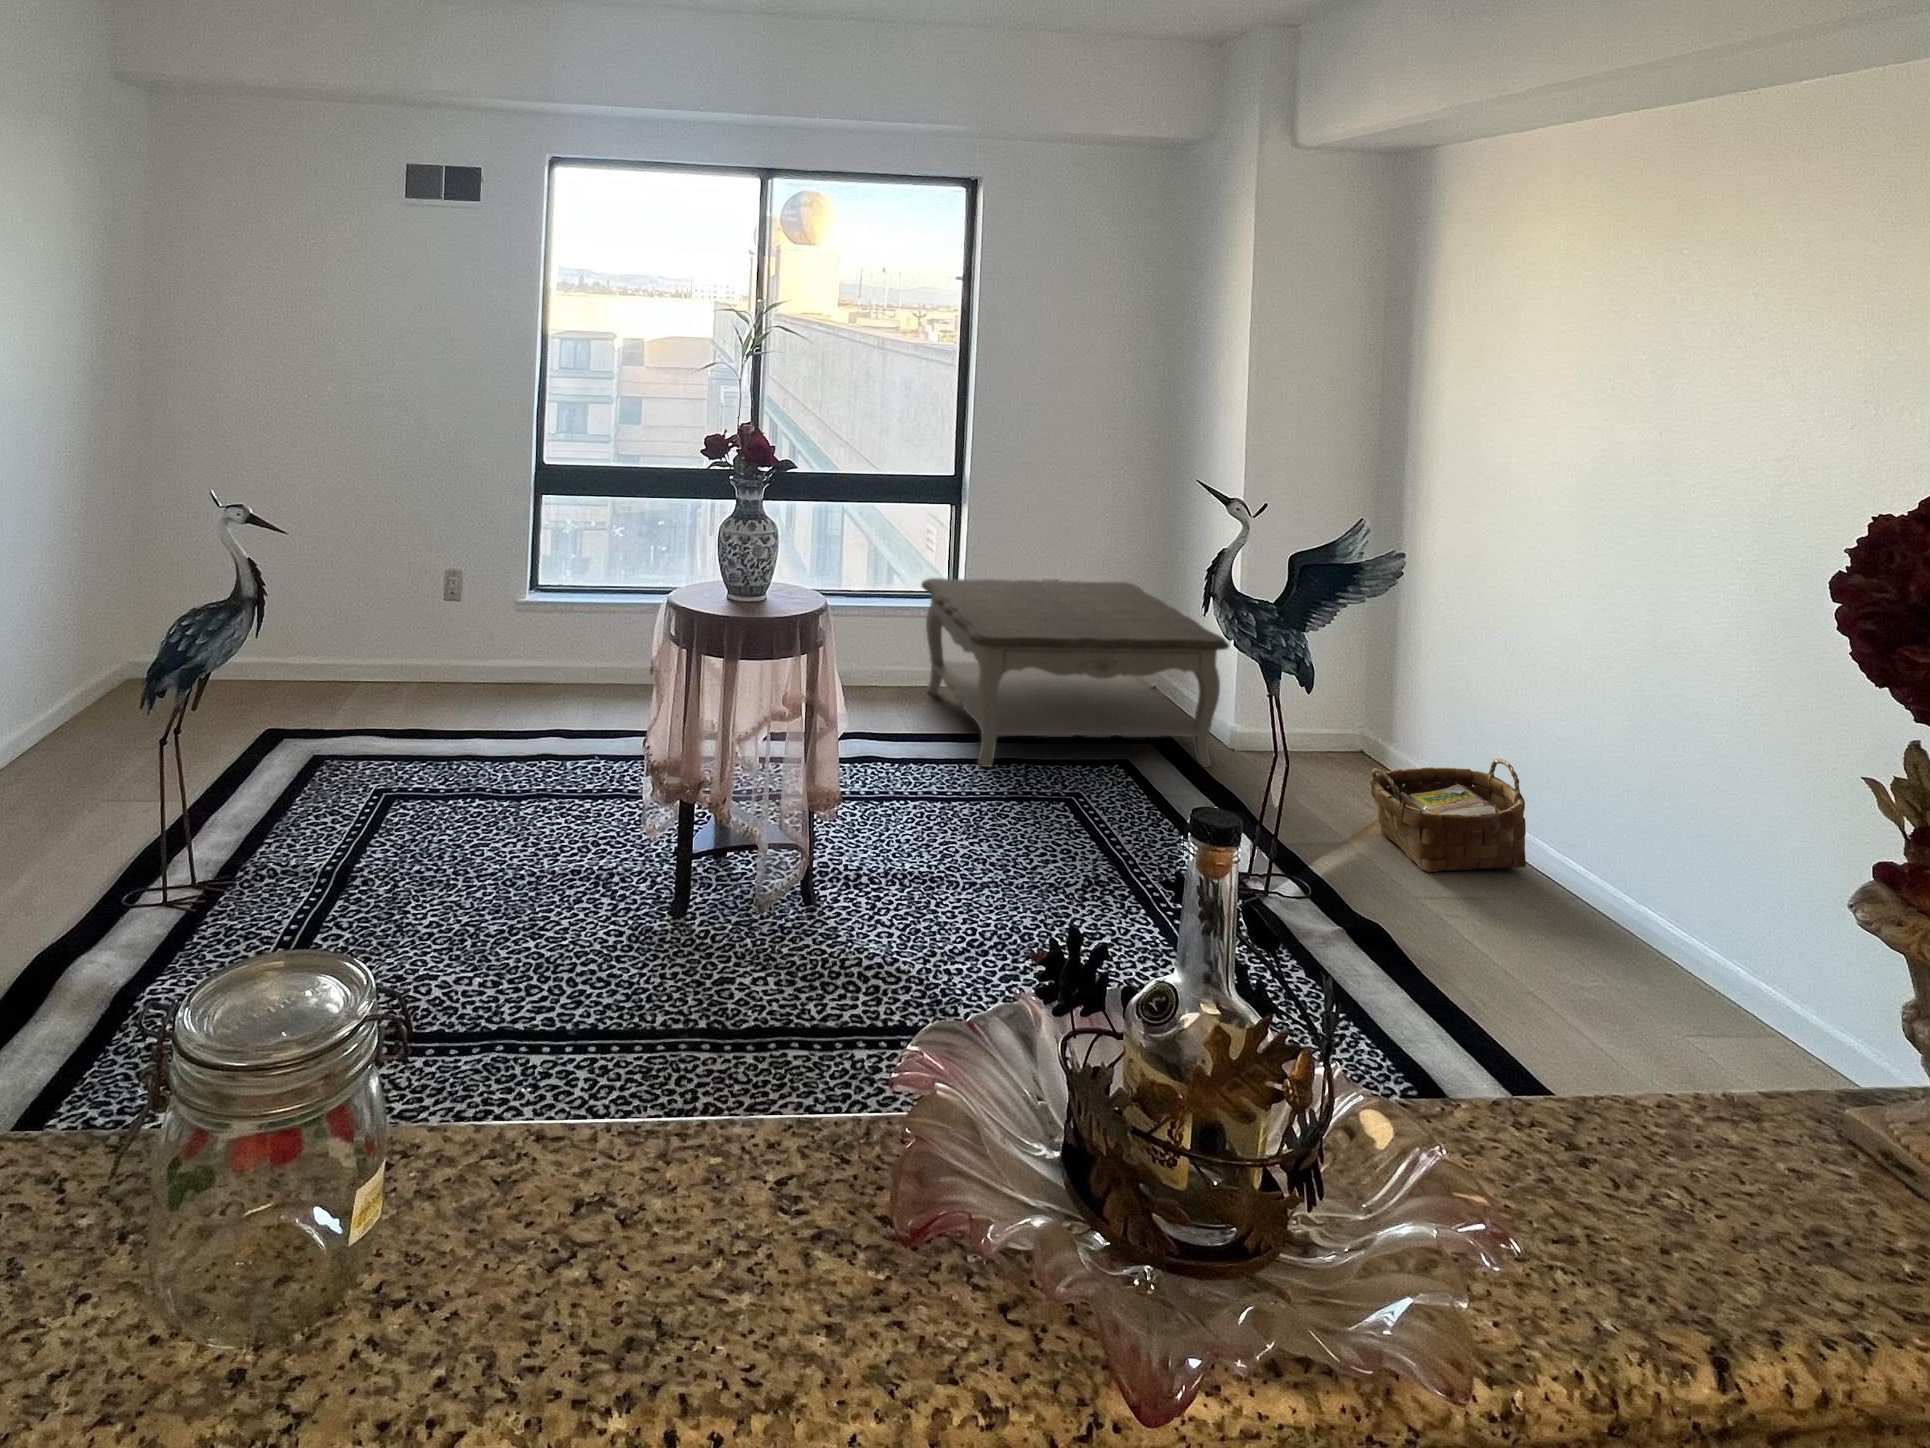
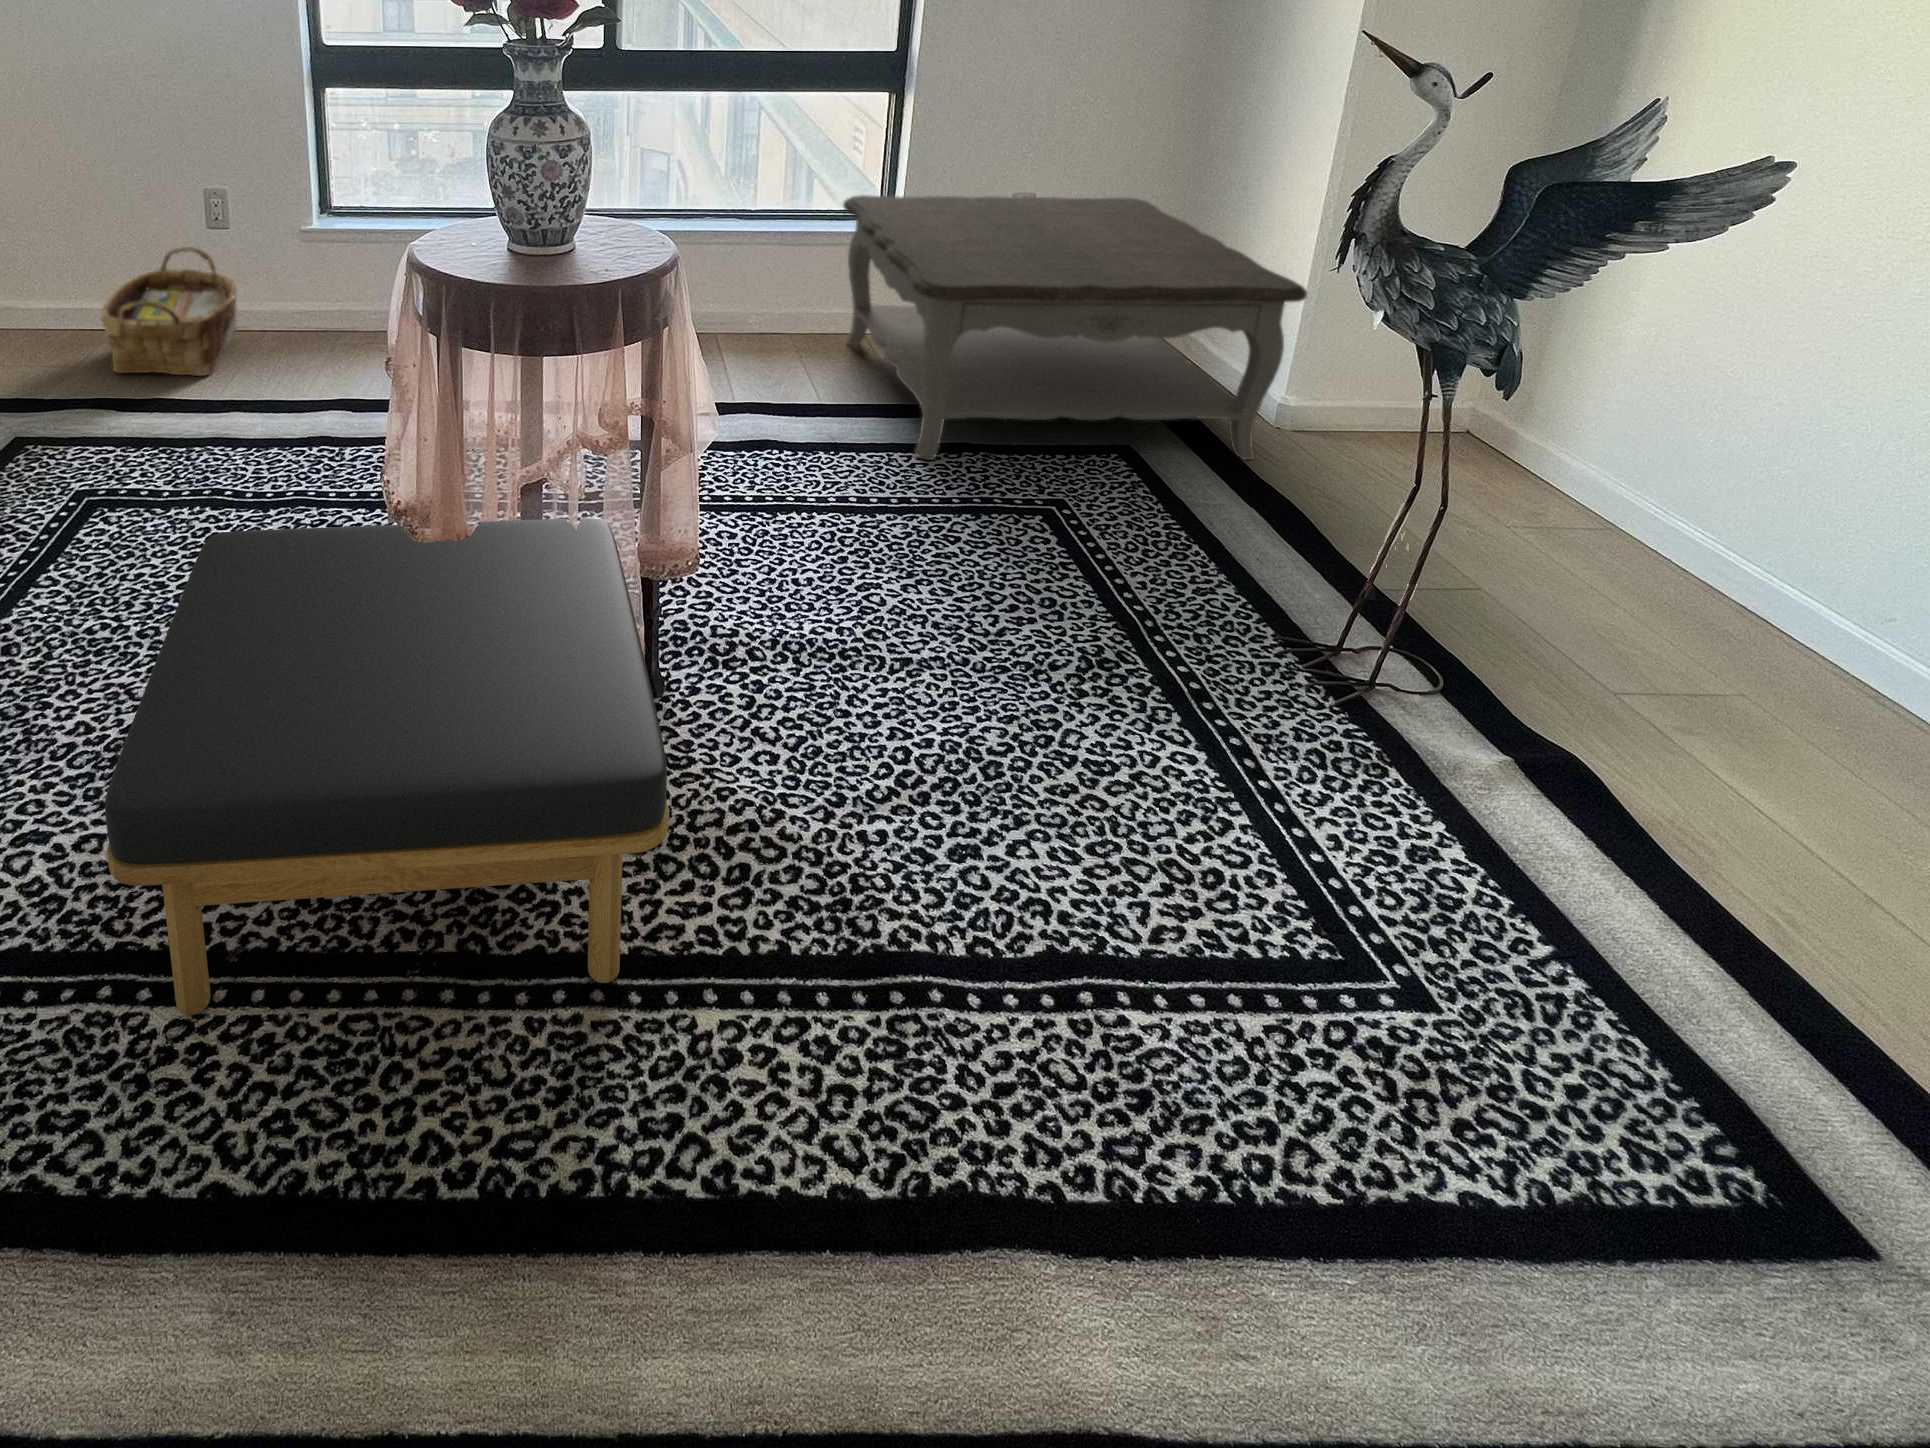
woven basket: present [1370,758,1526,872] -> present [102,247,237,376]
ottoman: none [524,775,837,1057] -> present [105,518,669,1015]

